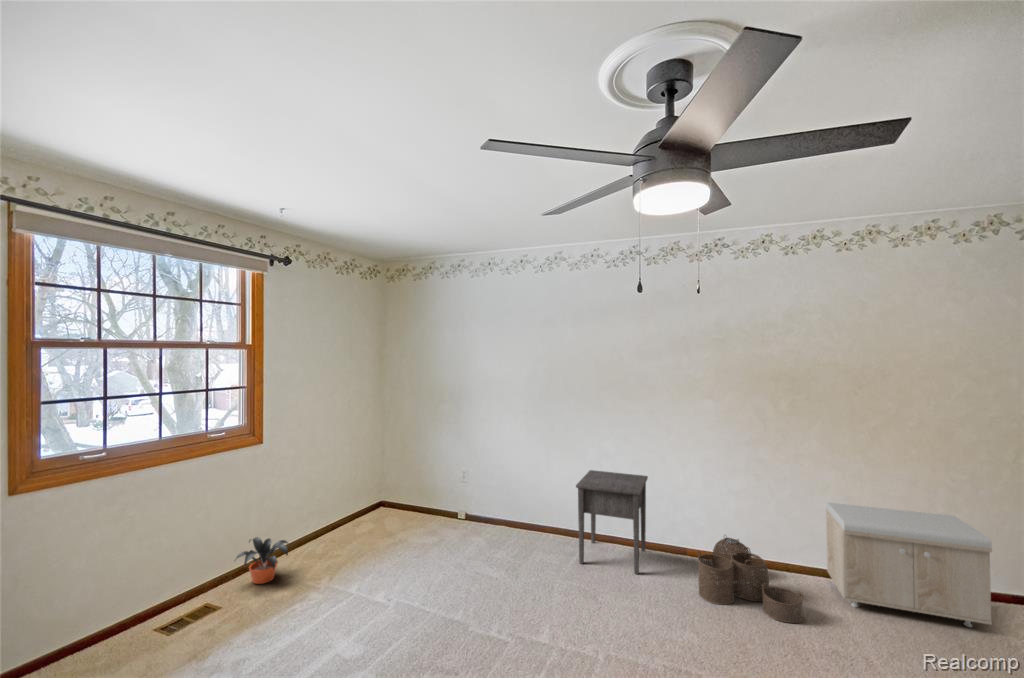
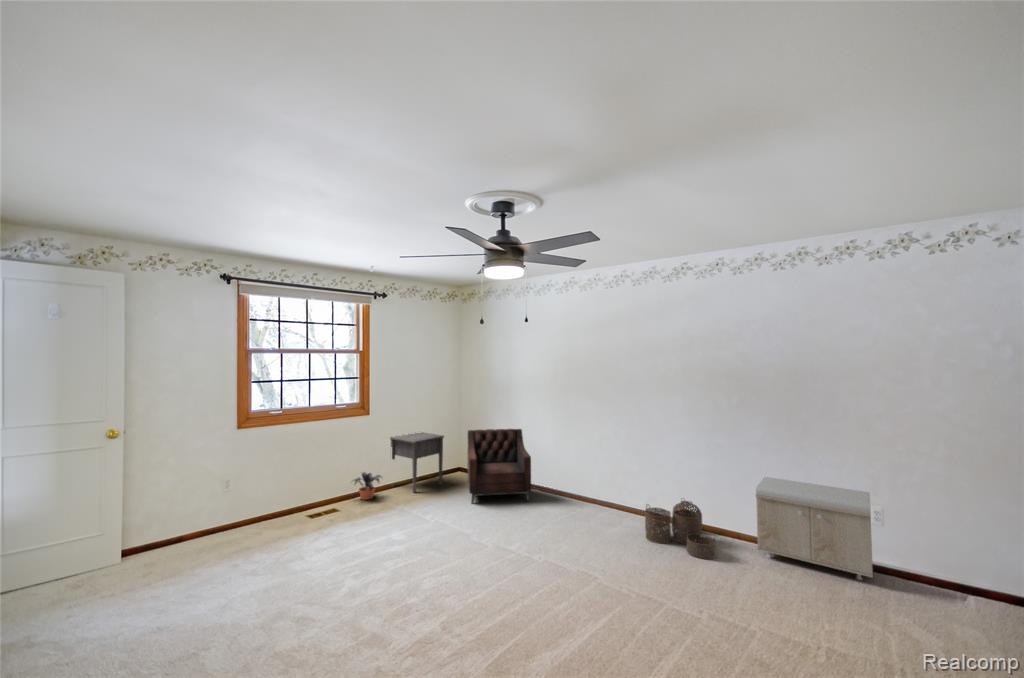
armchair: none [415,451,518,570] -> present [467,429,531,504]
nightstand: present [576,470,648,574] -> present [390,432,444,493]

